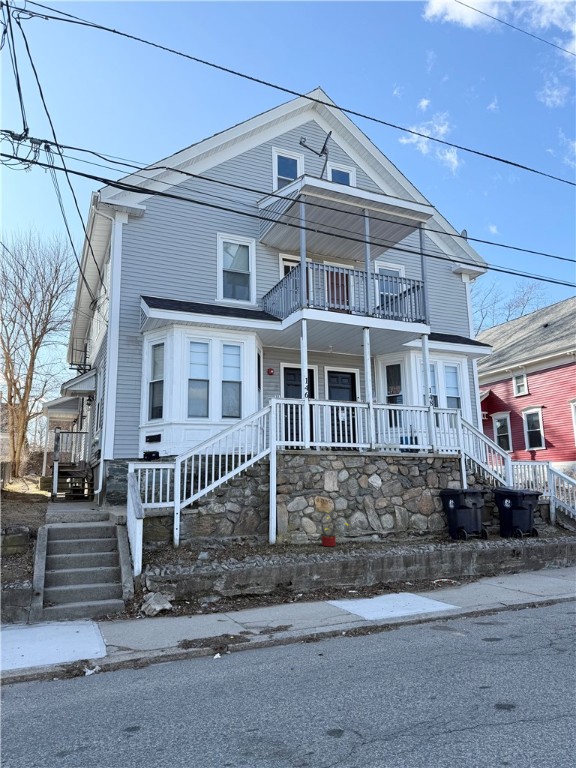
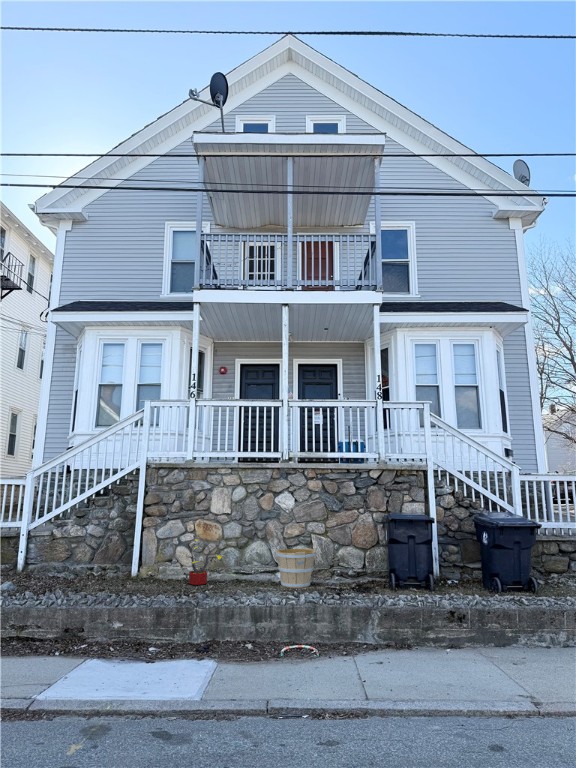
wooden bucket: none [379,515,409,544] -> present [276,548,316,588]

